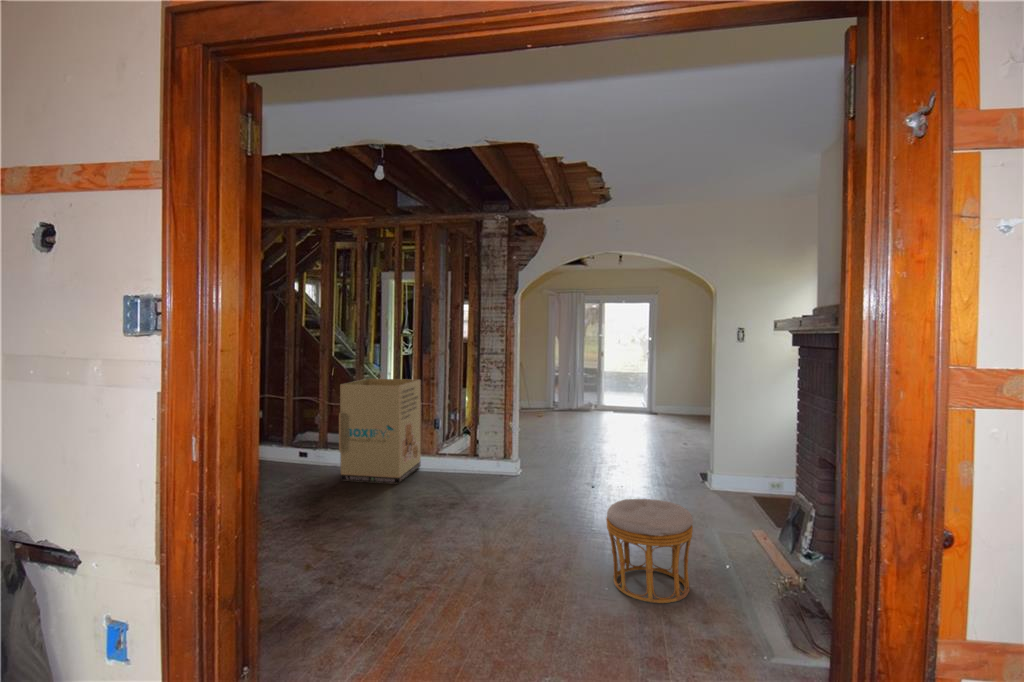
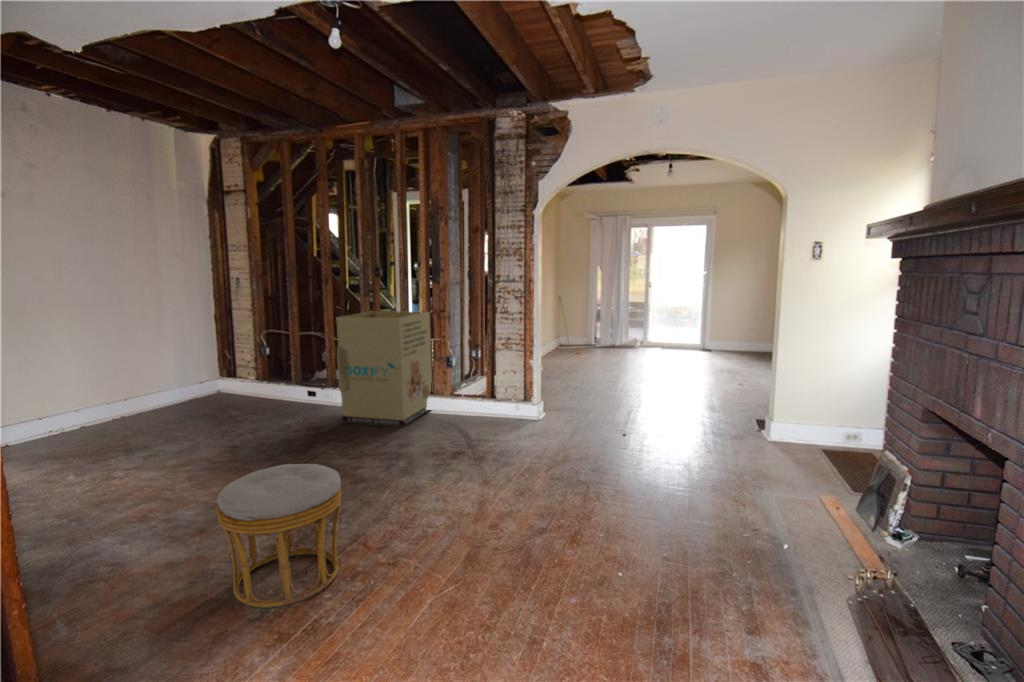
ottoman: present [606,499,693,603] -> present [216,464,341,608]

